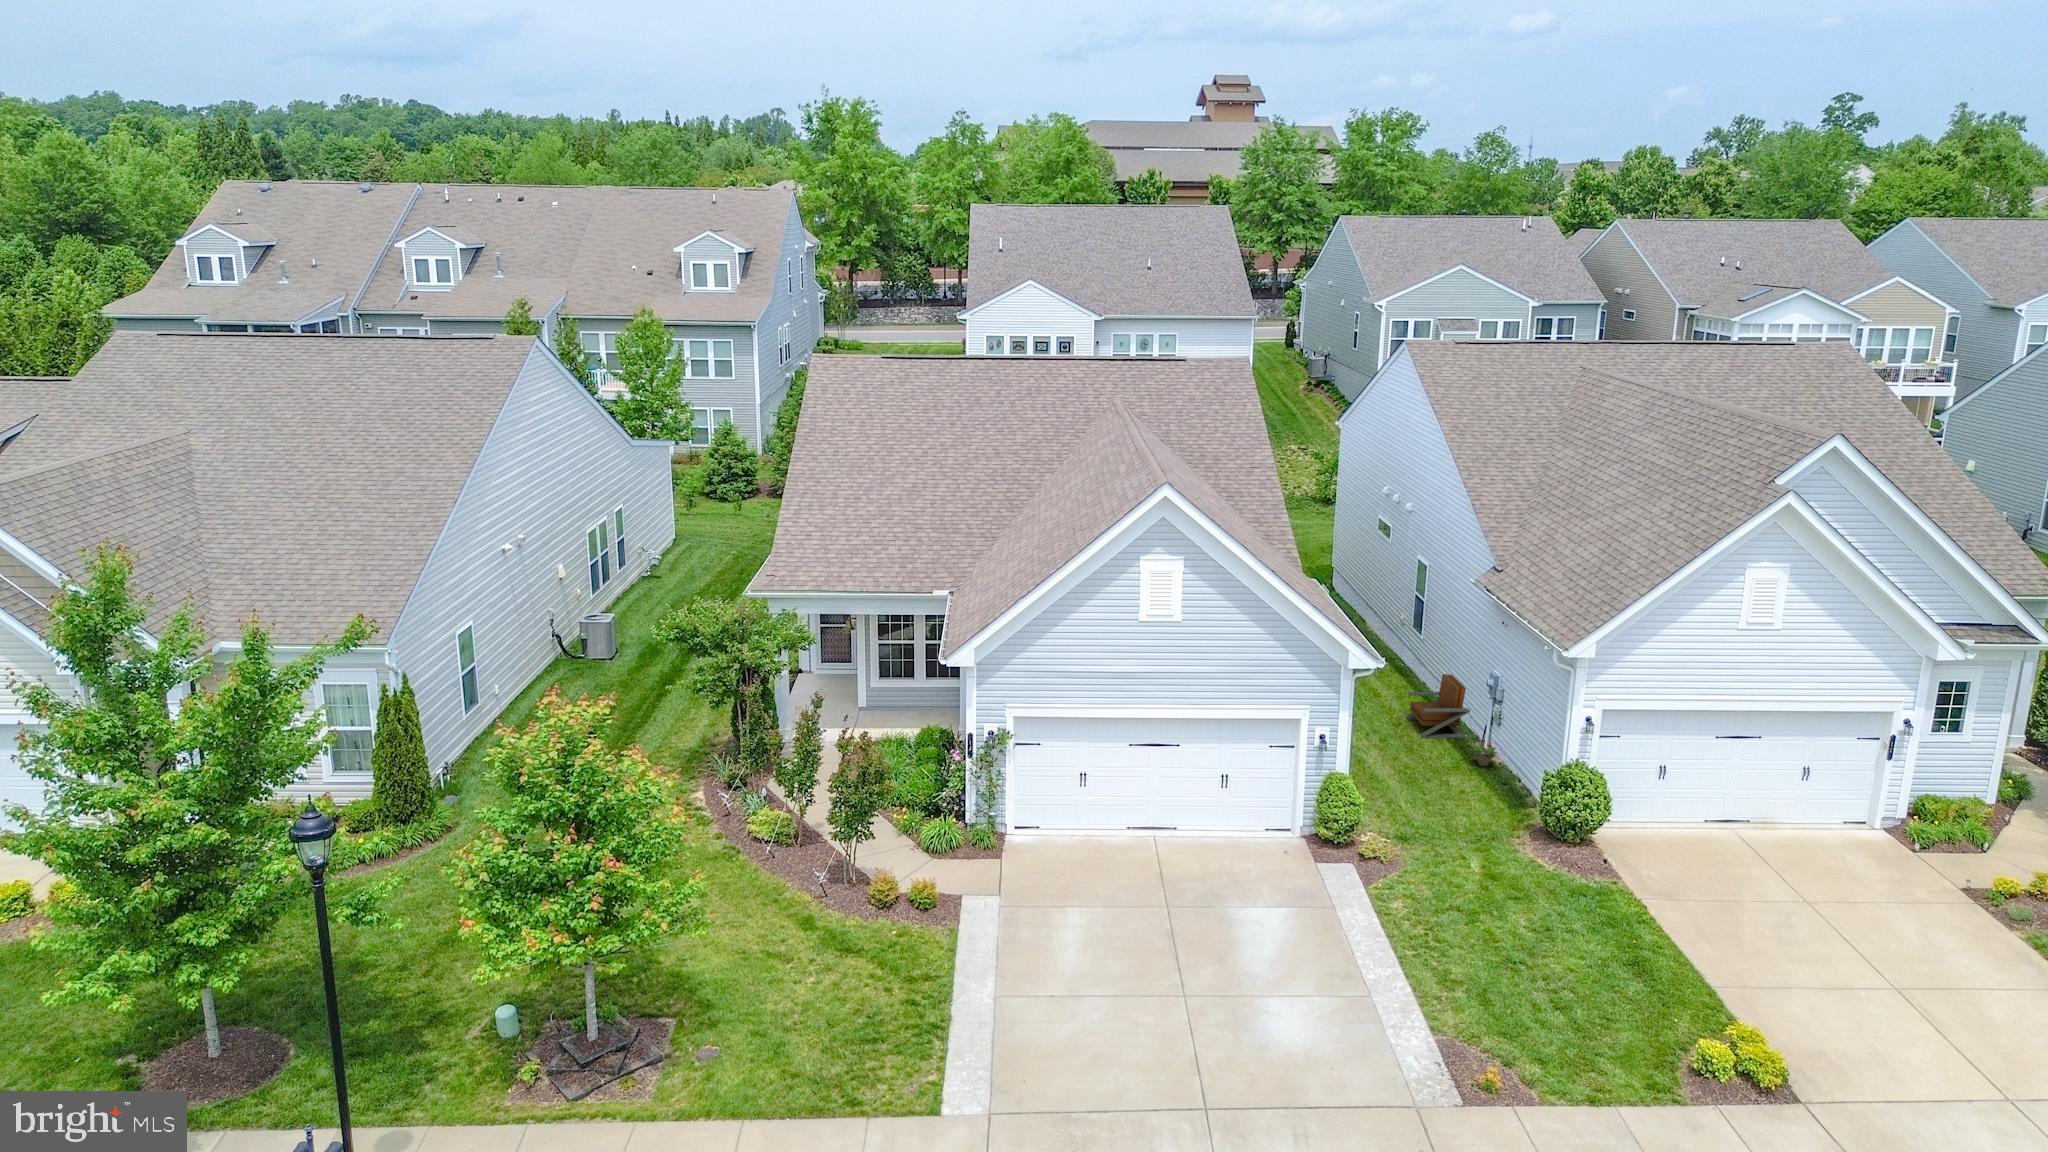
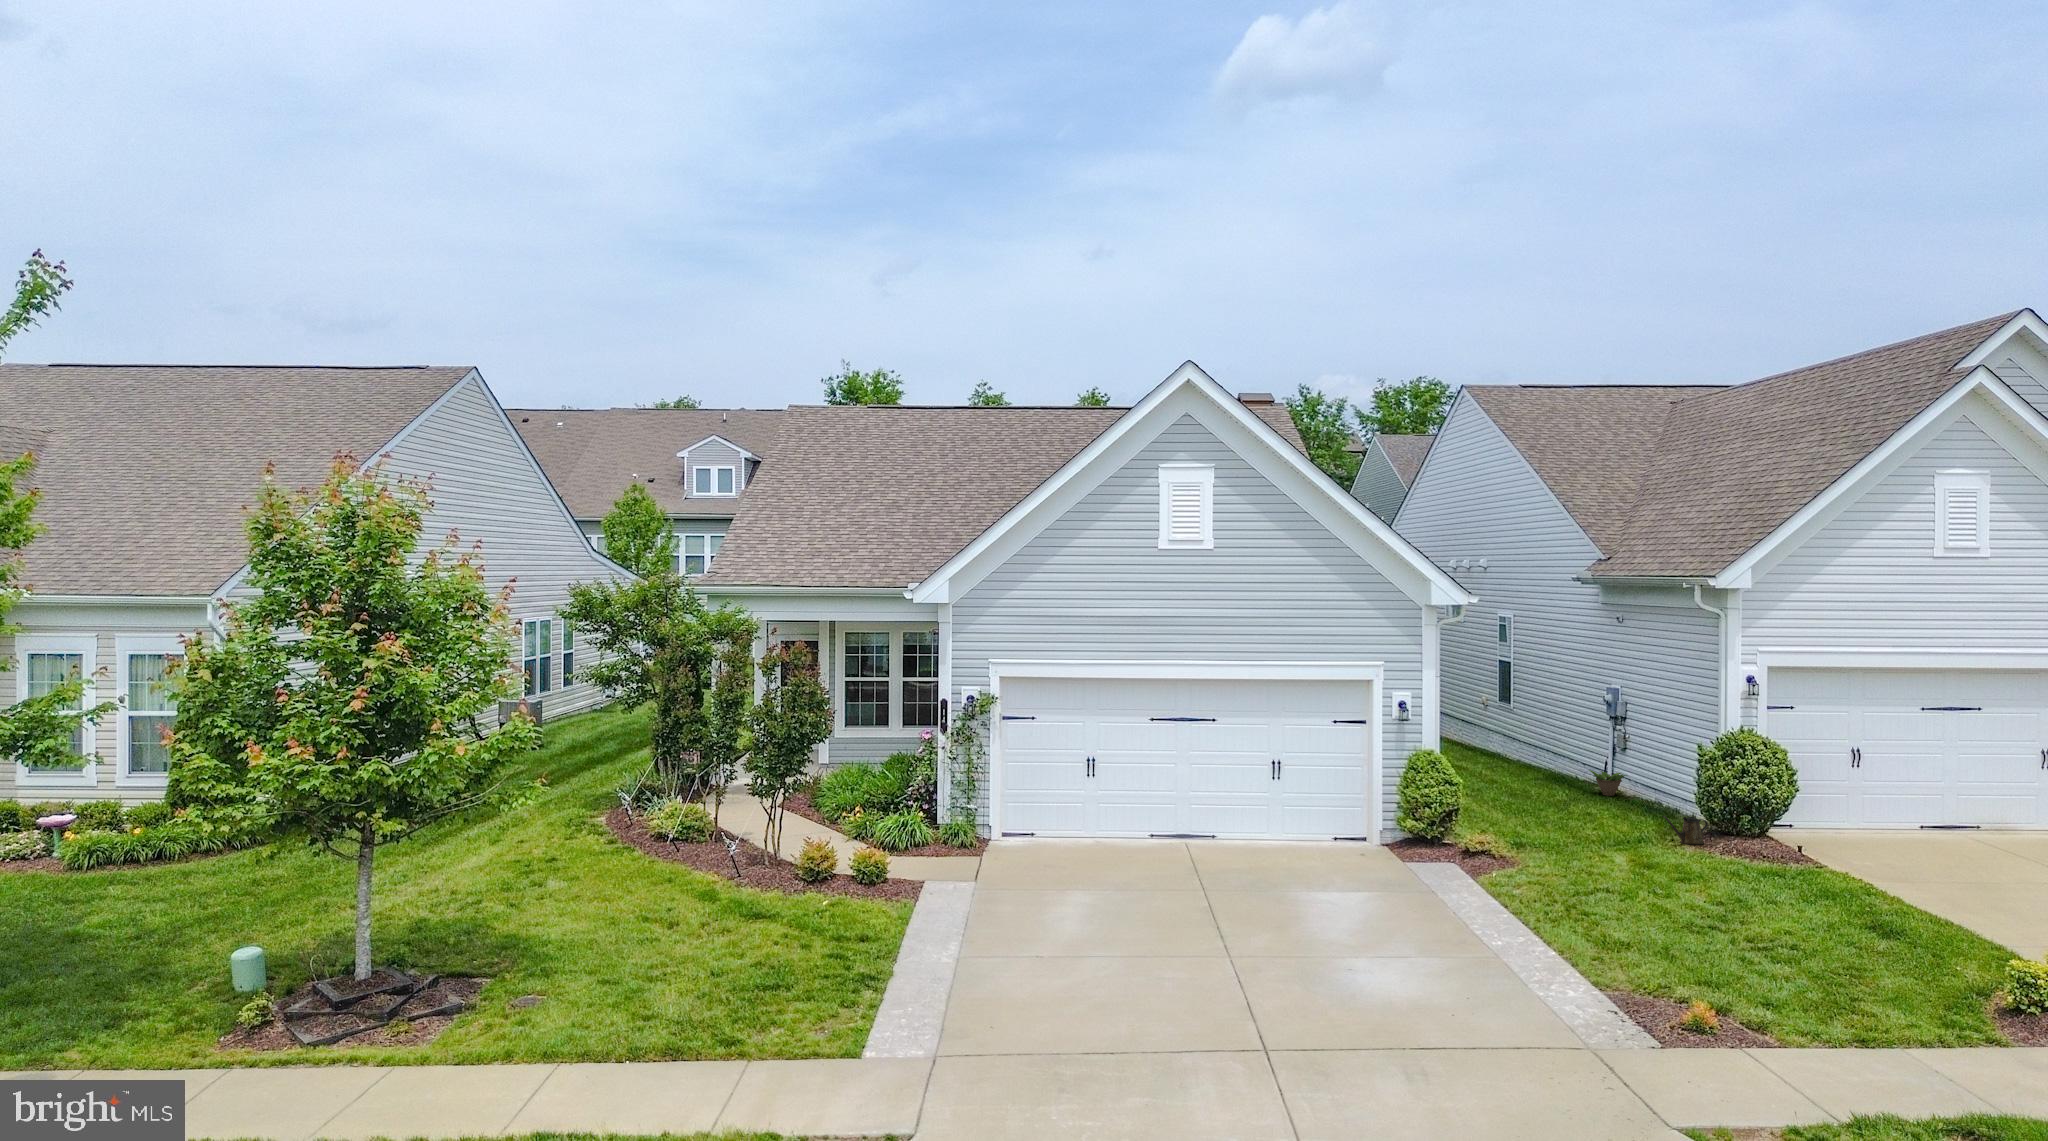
lounge chair: present [1406,674,1470,738] -> none [1501,709,1582,780]
watering can: none [1510,825,1543,847] -> present [1662,816,1708,845]

